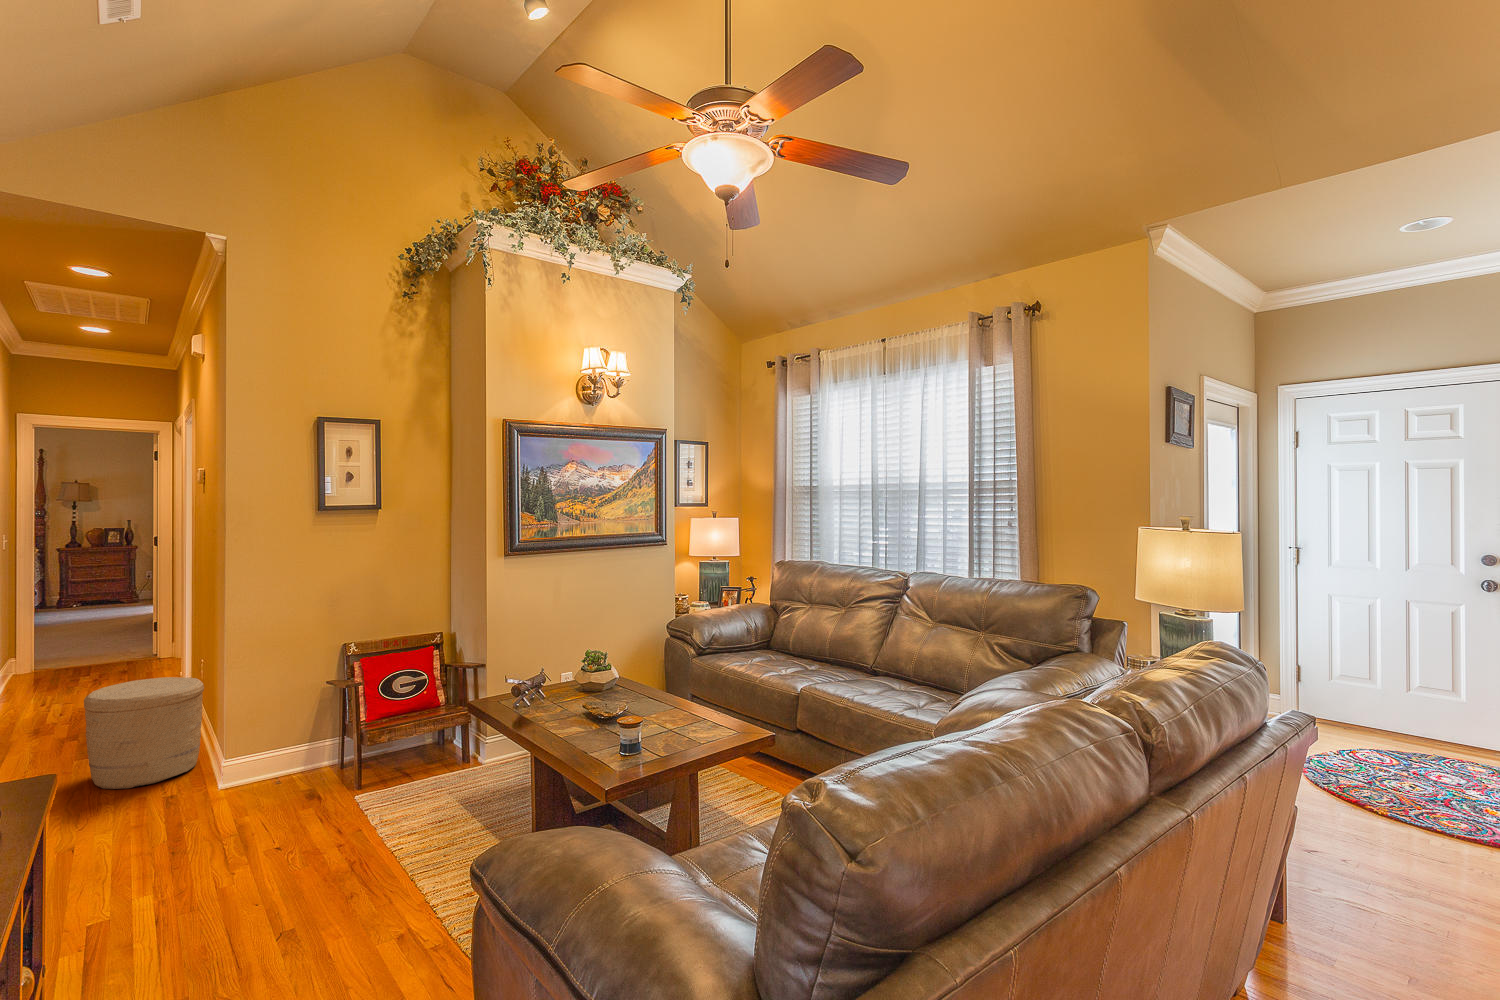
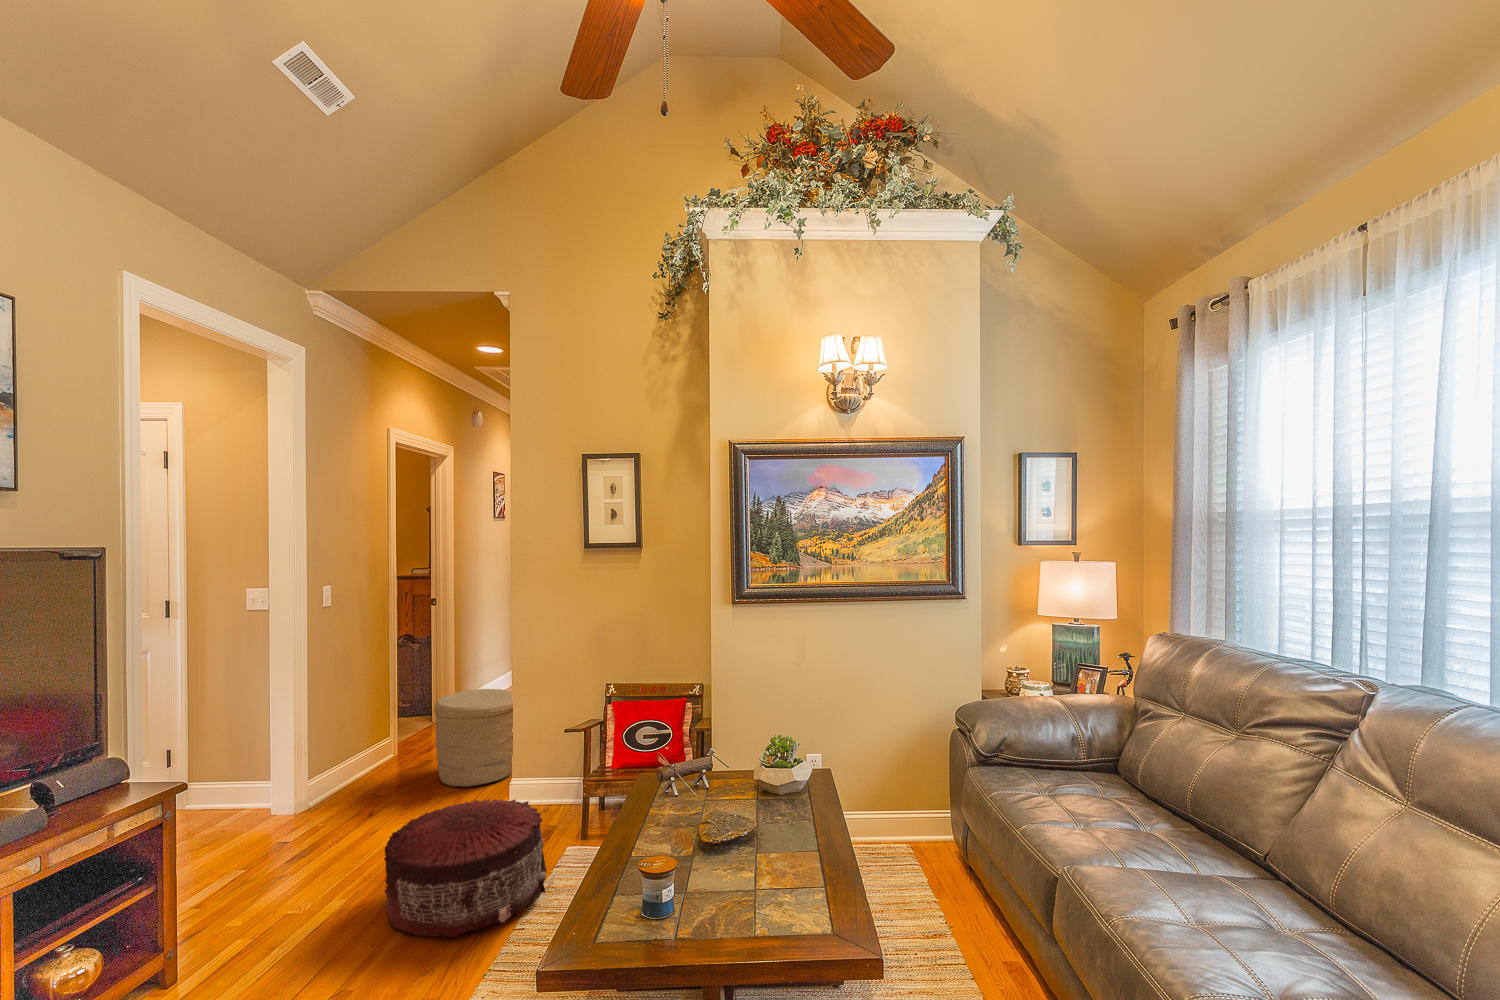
pouf: none [188,750,369,881] -> present [384,799,546,937]

